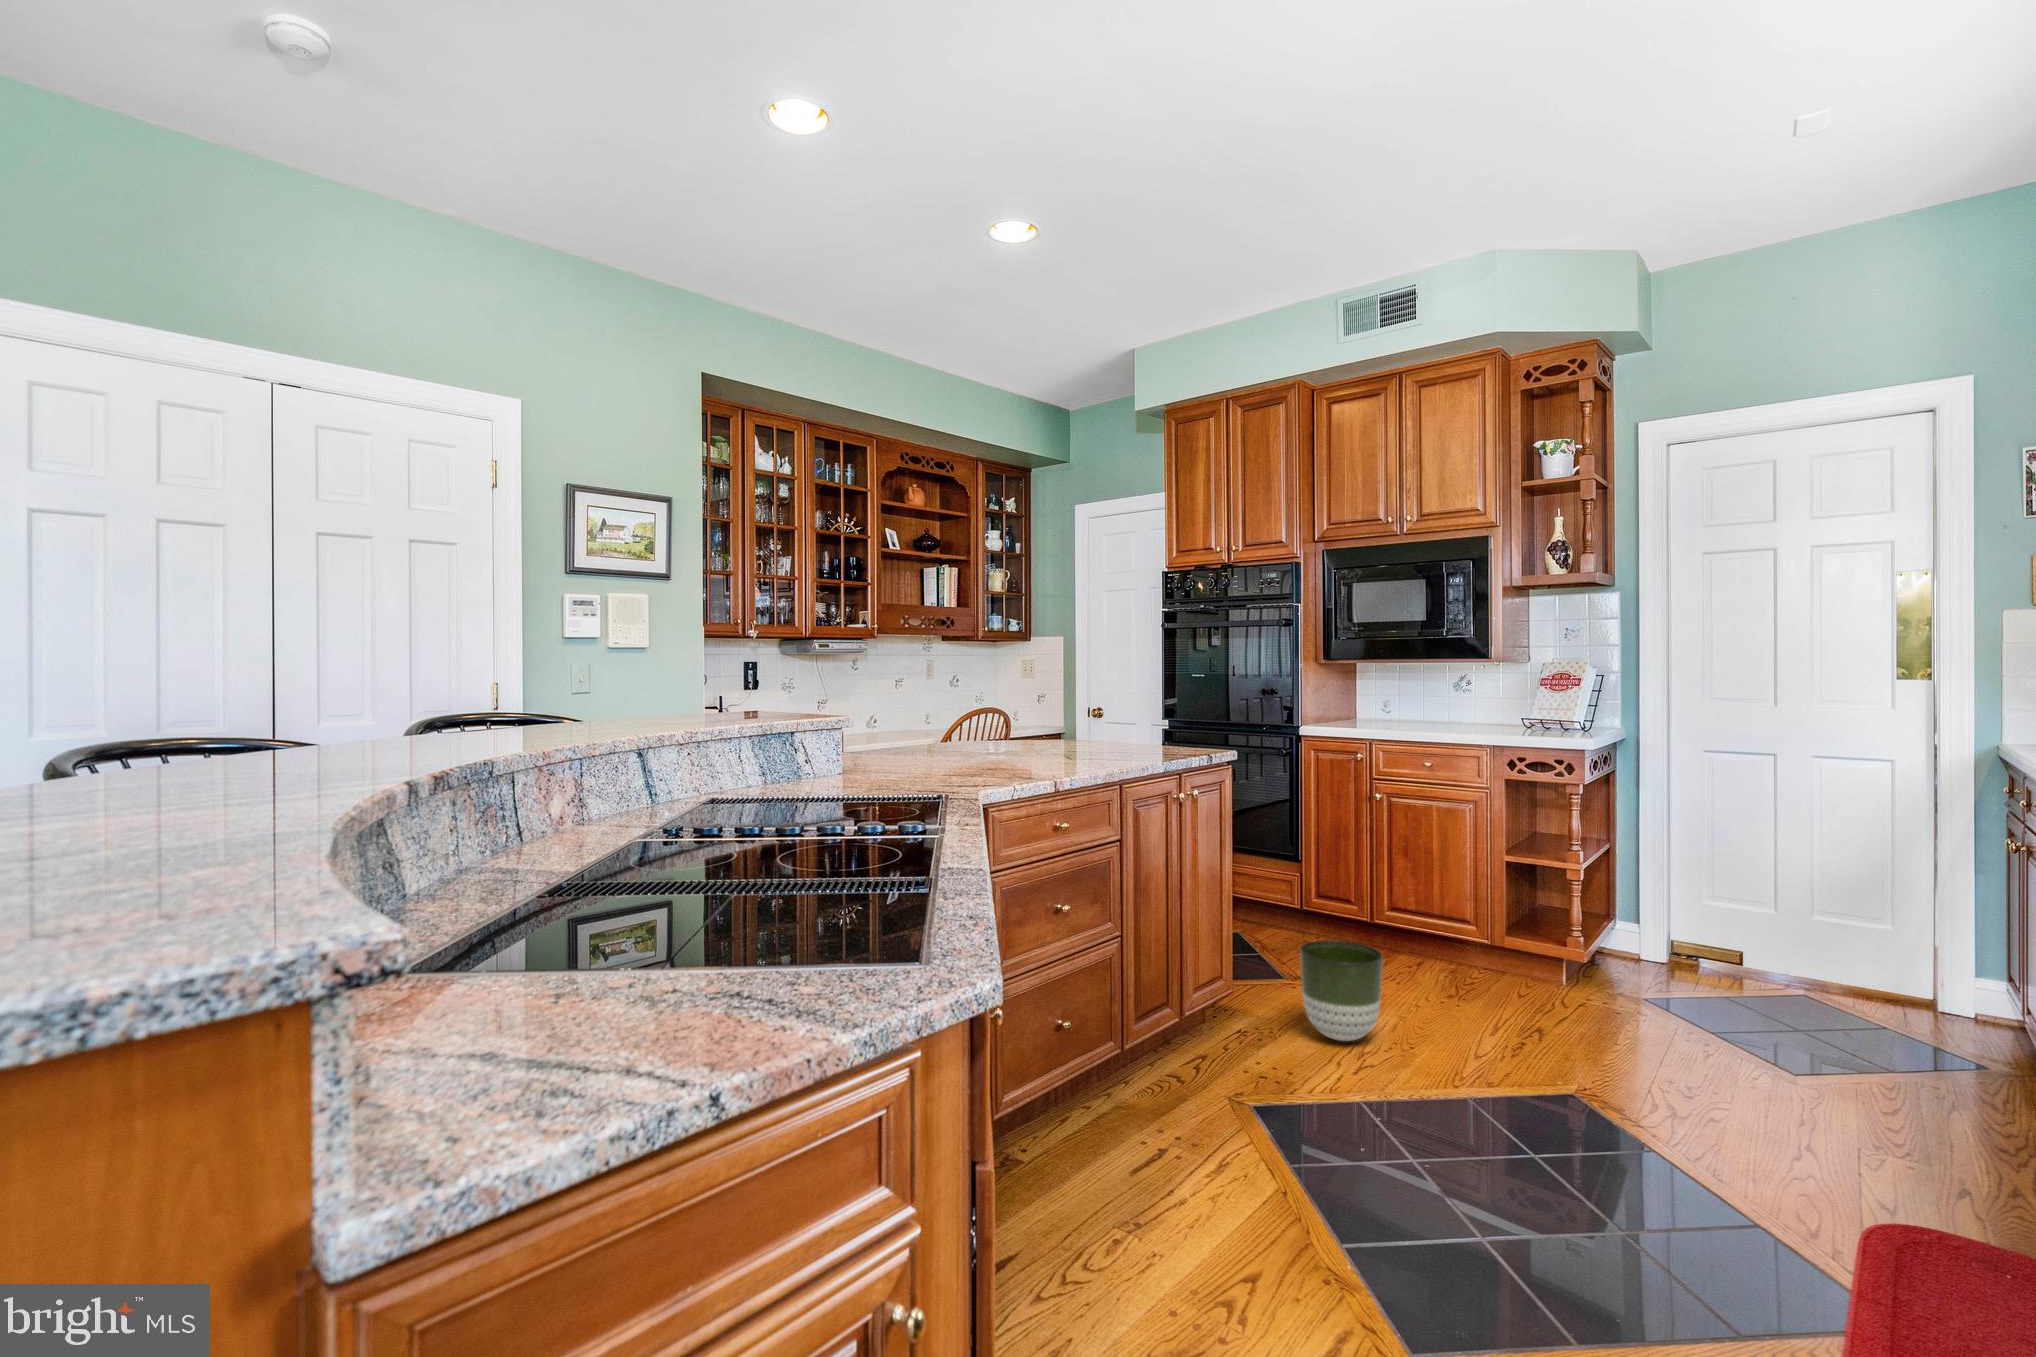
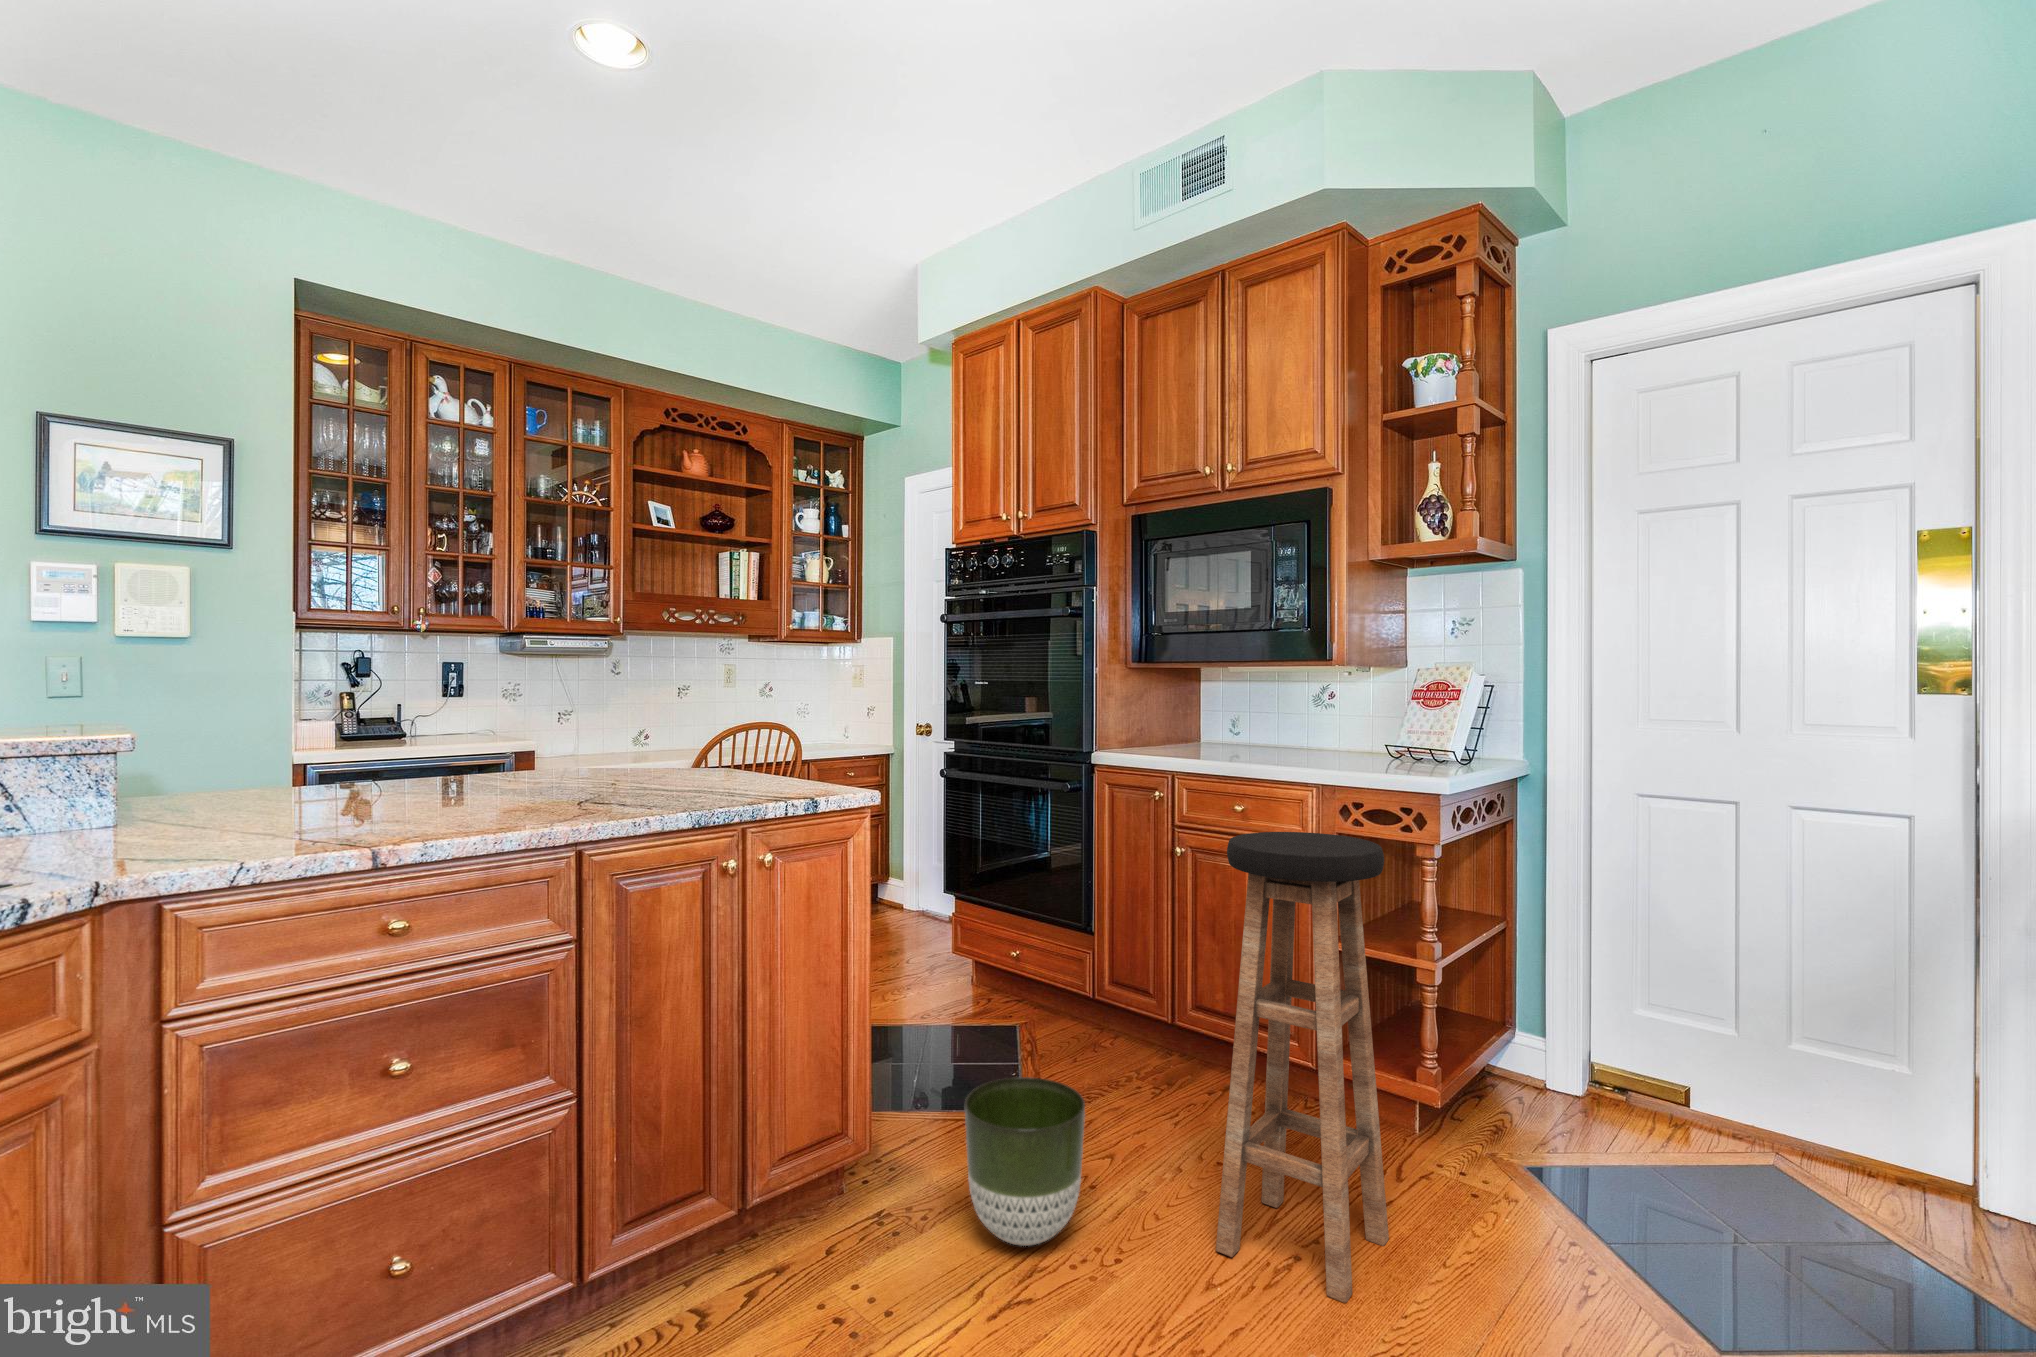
bar stool: none [1469,775,1579,1061] -> present [1216,832,1389,1303]

